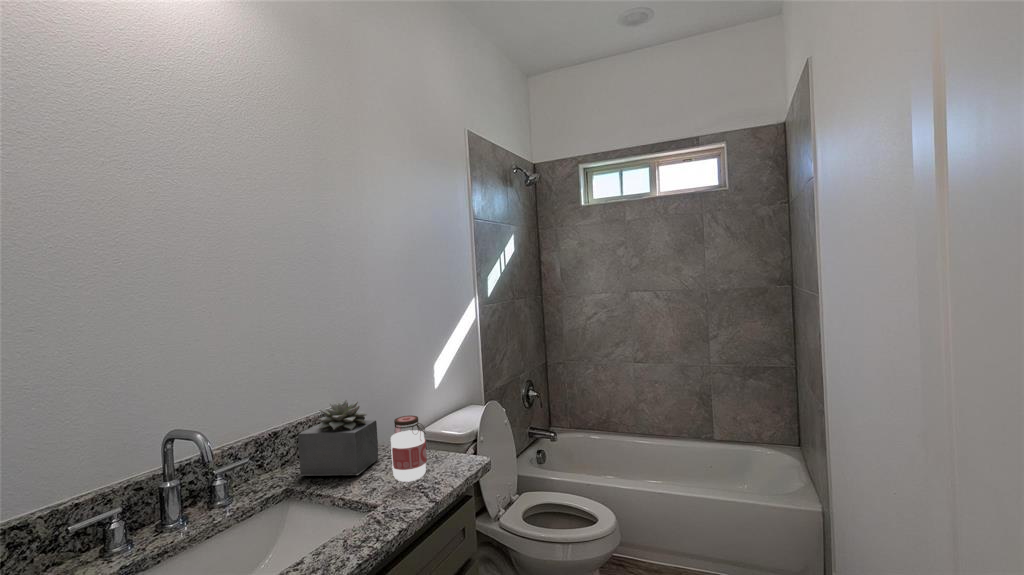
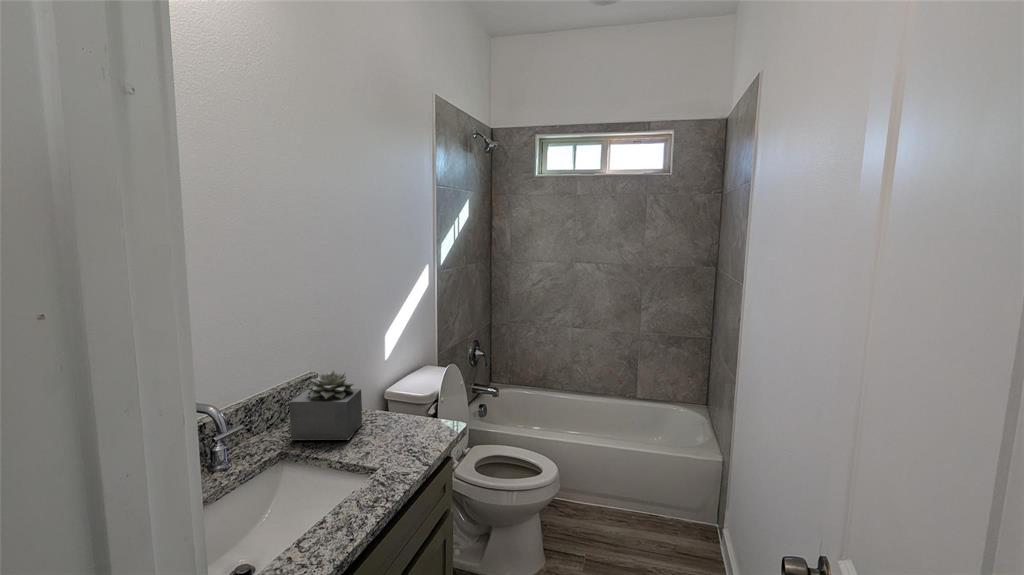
jar: present [391,416,427,482] -> none [382,388,415,447]

